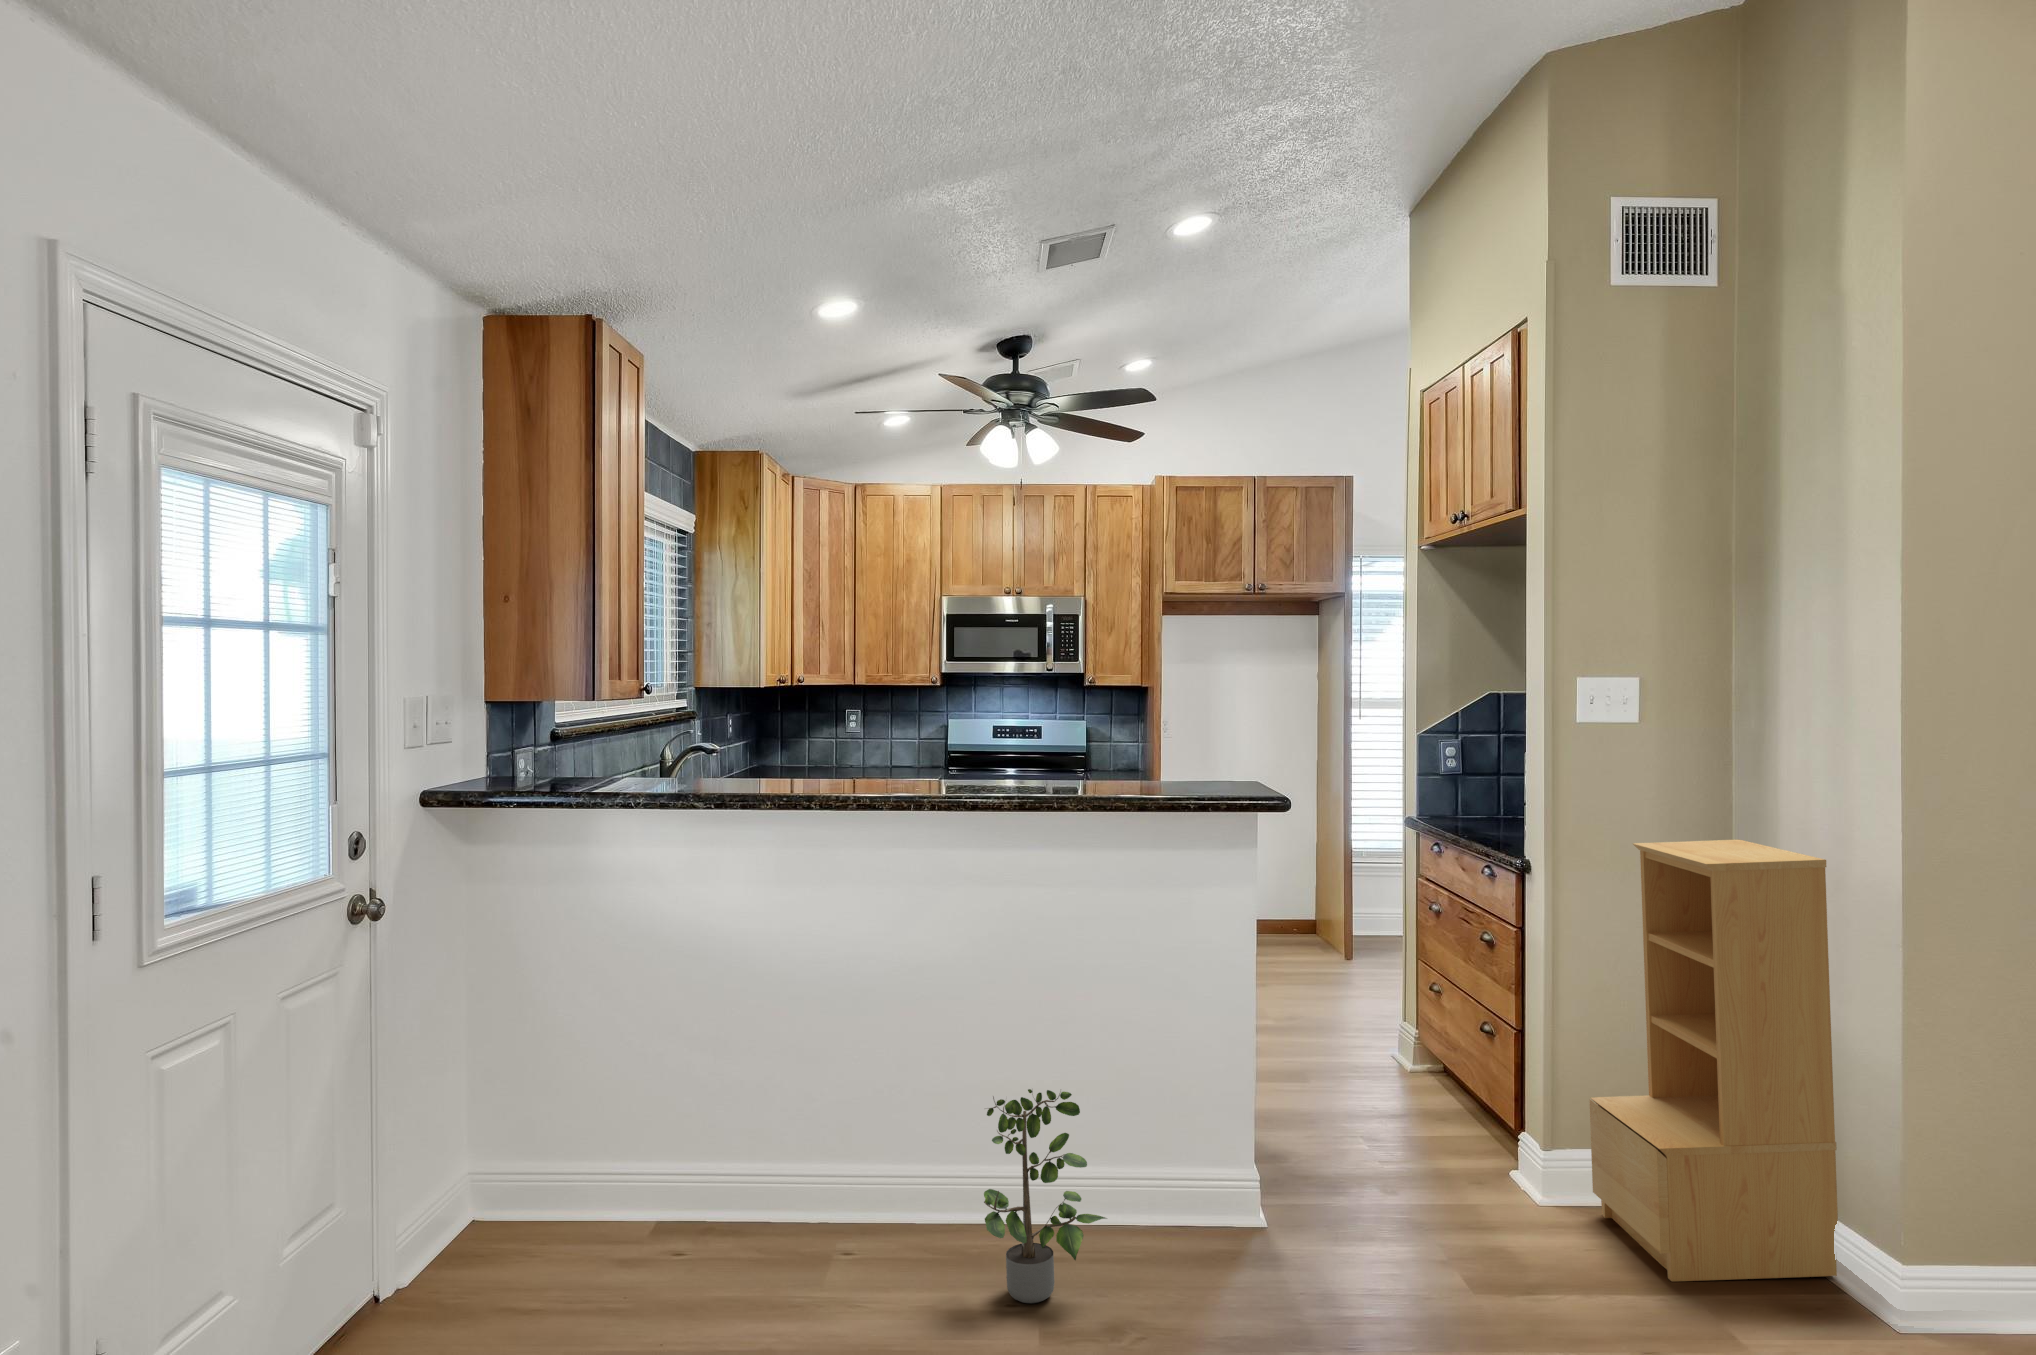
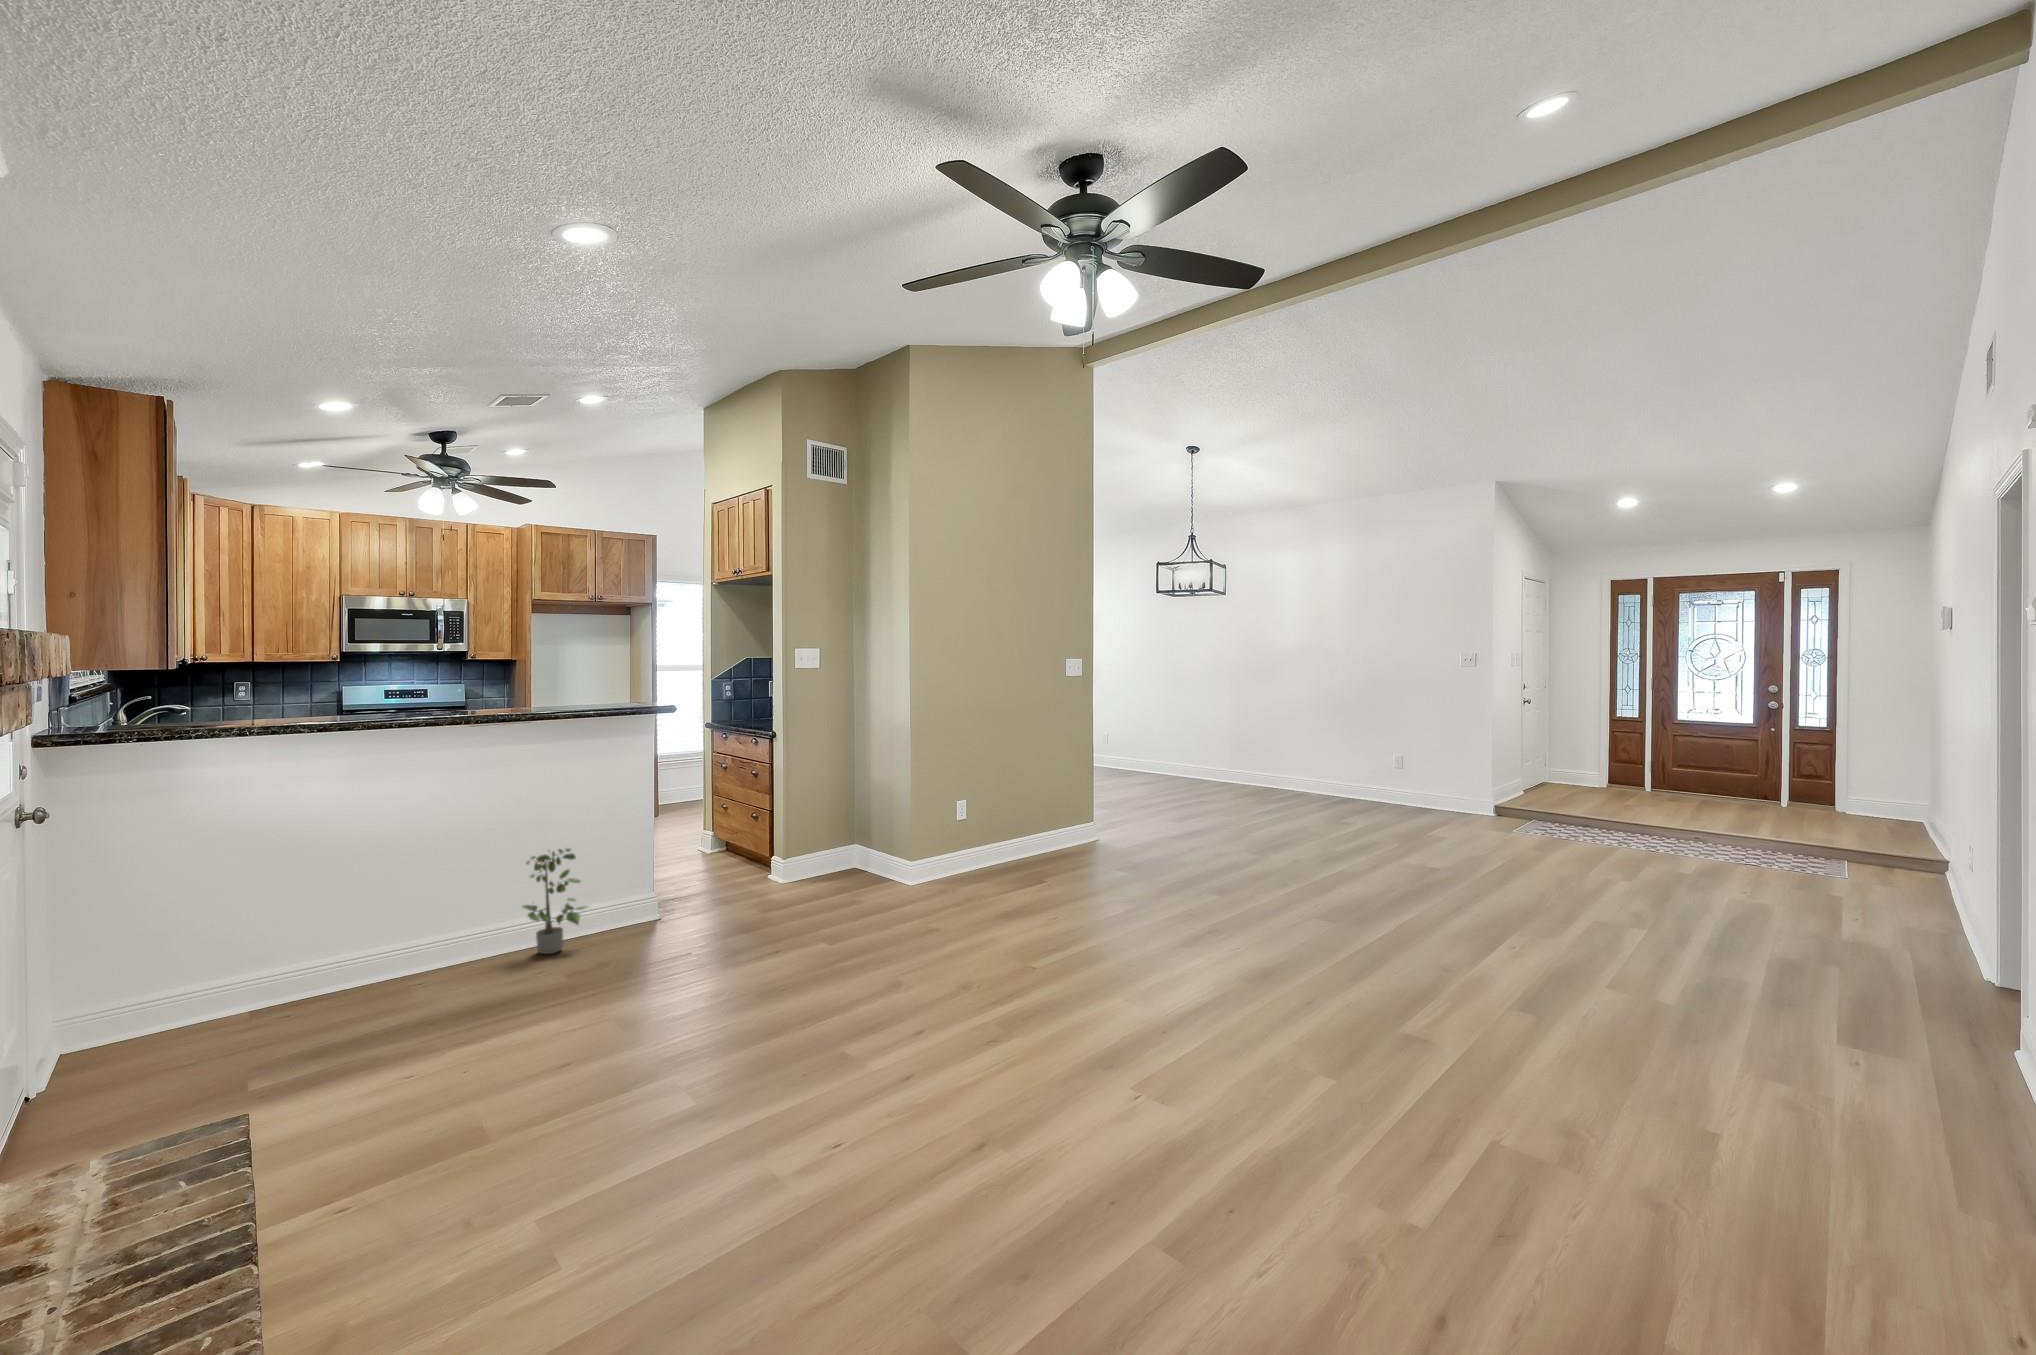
bookshelf: present [1590,840,1838,1282] -> none [803,716,895,893]

